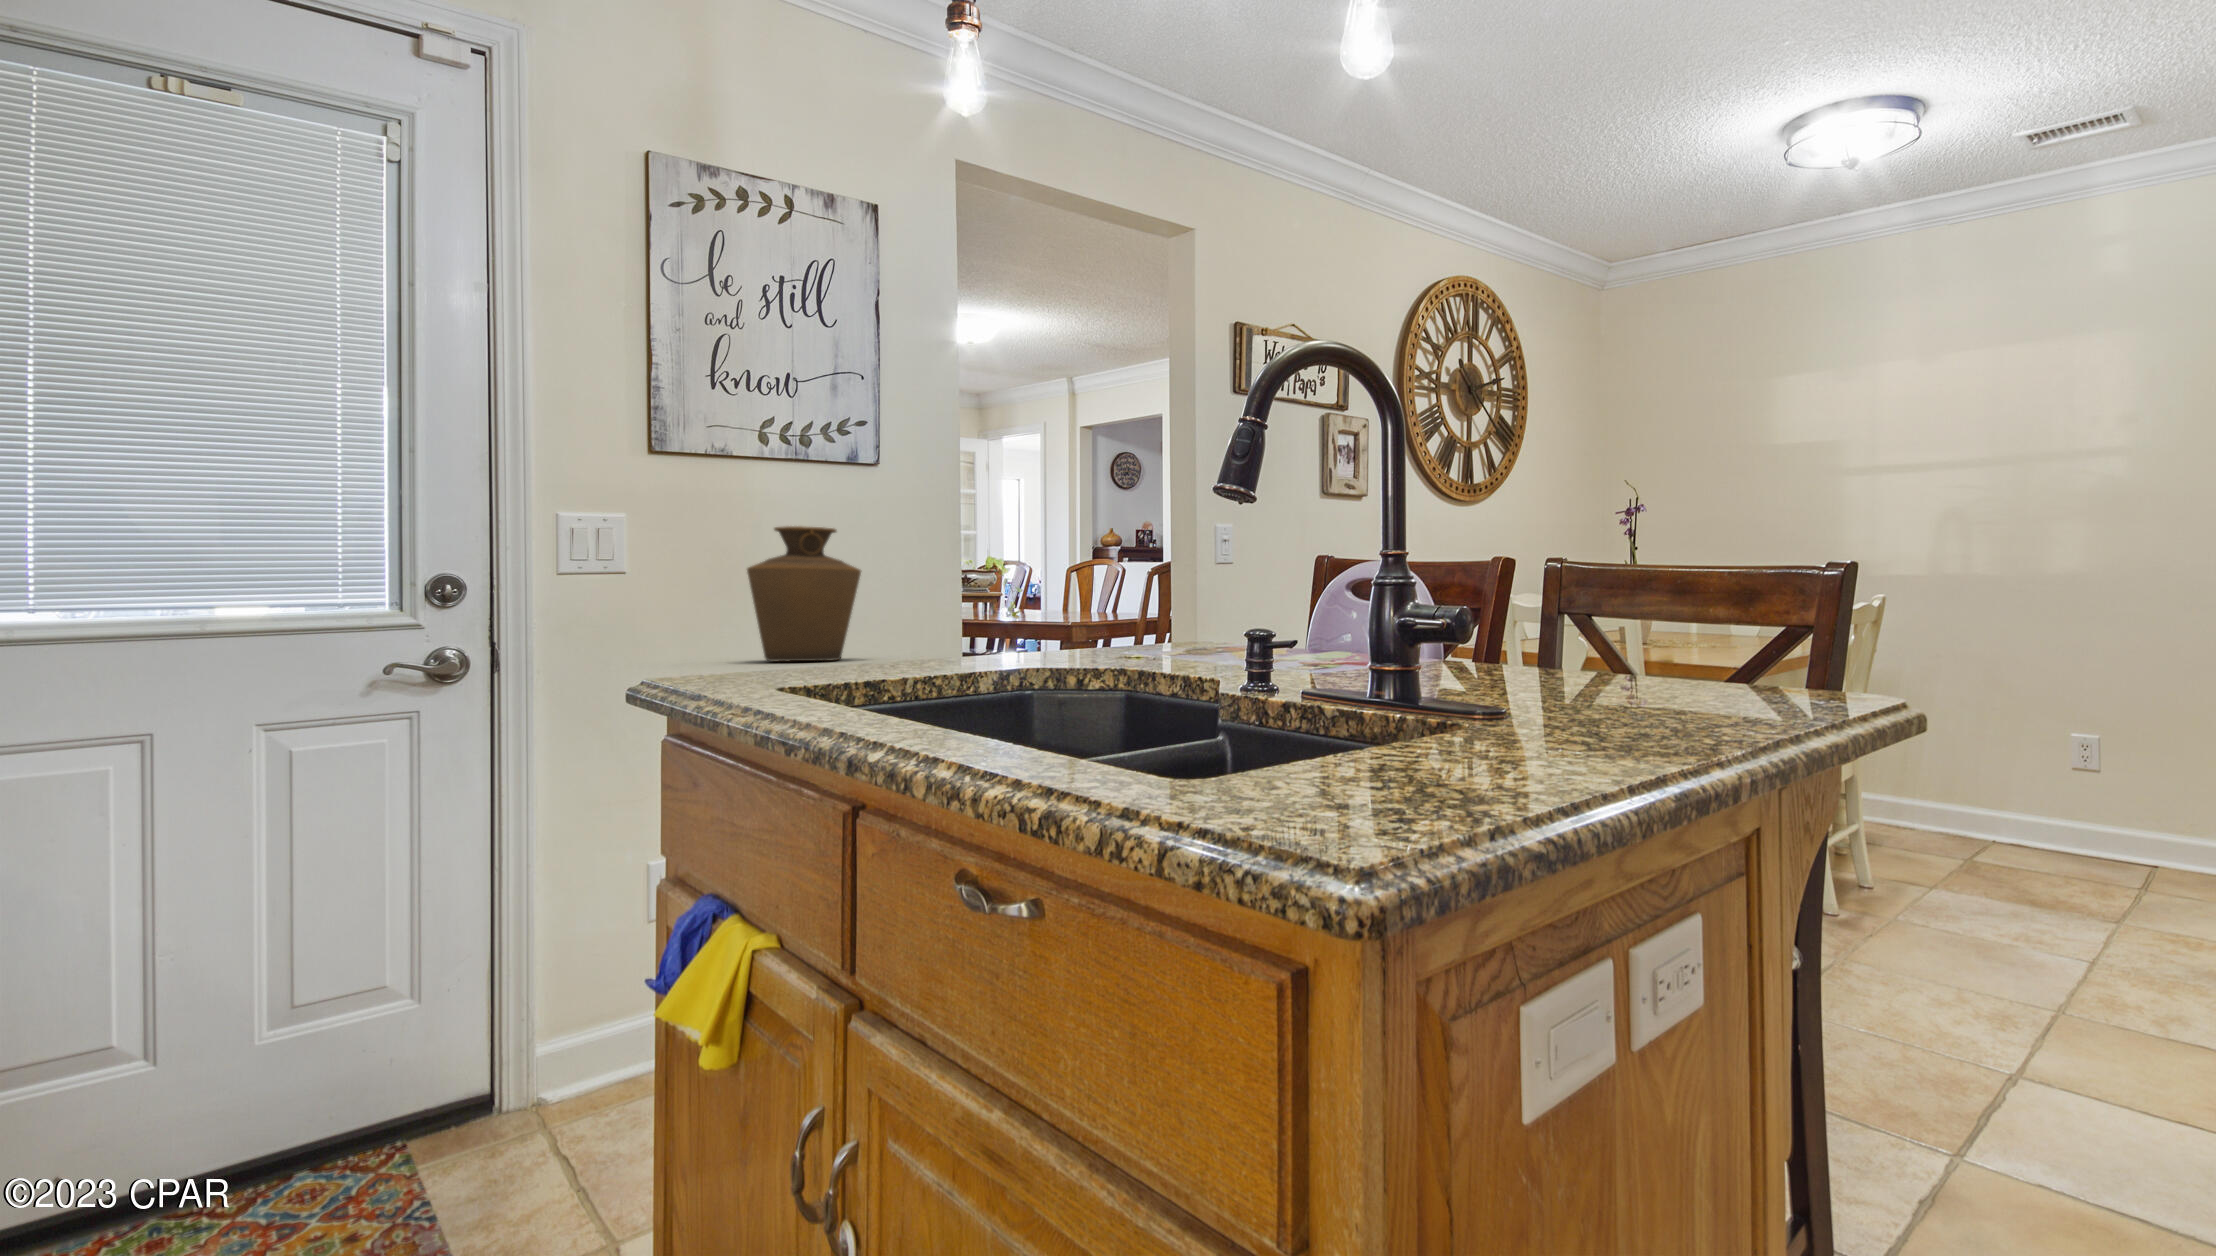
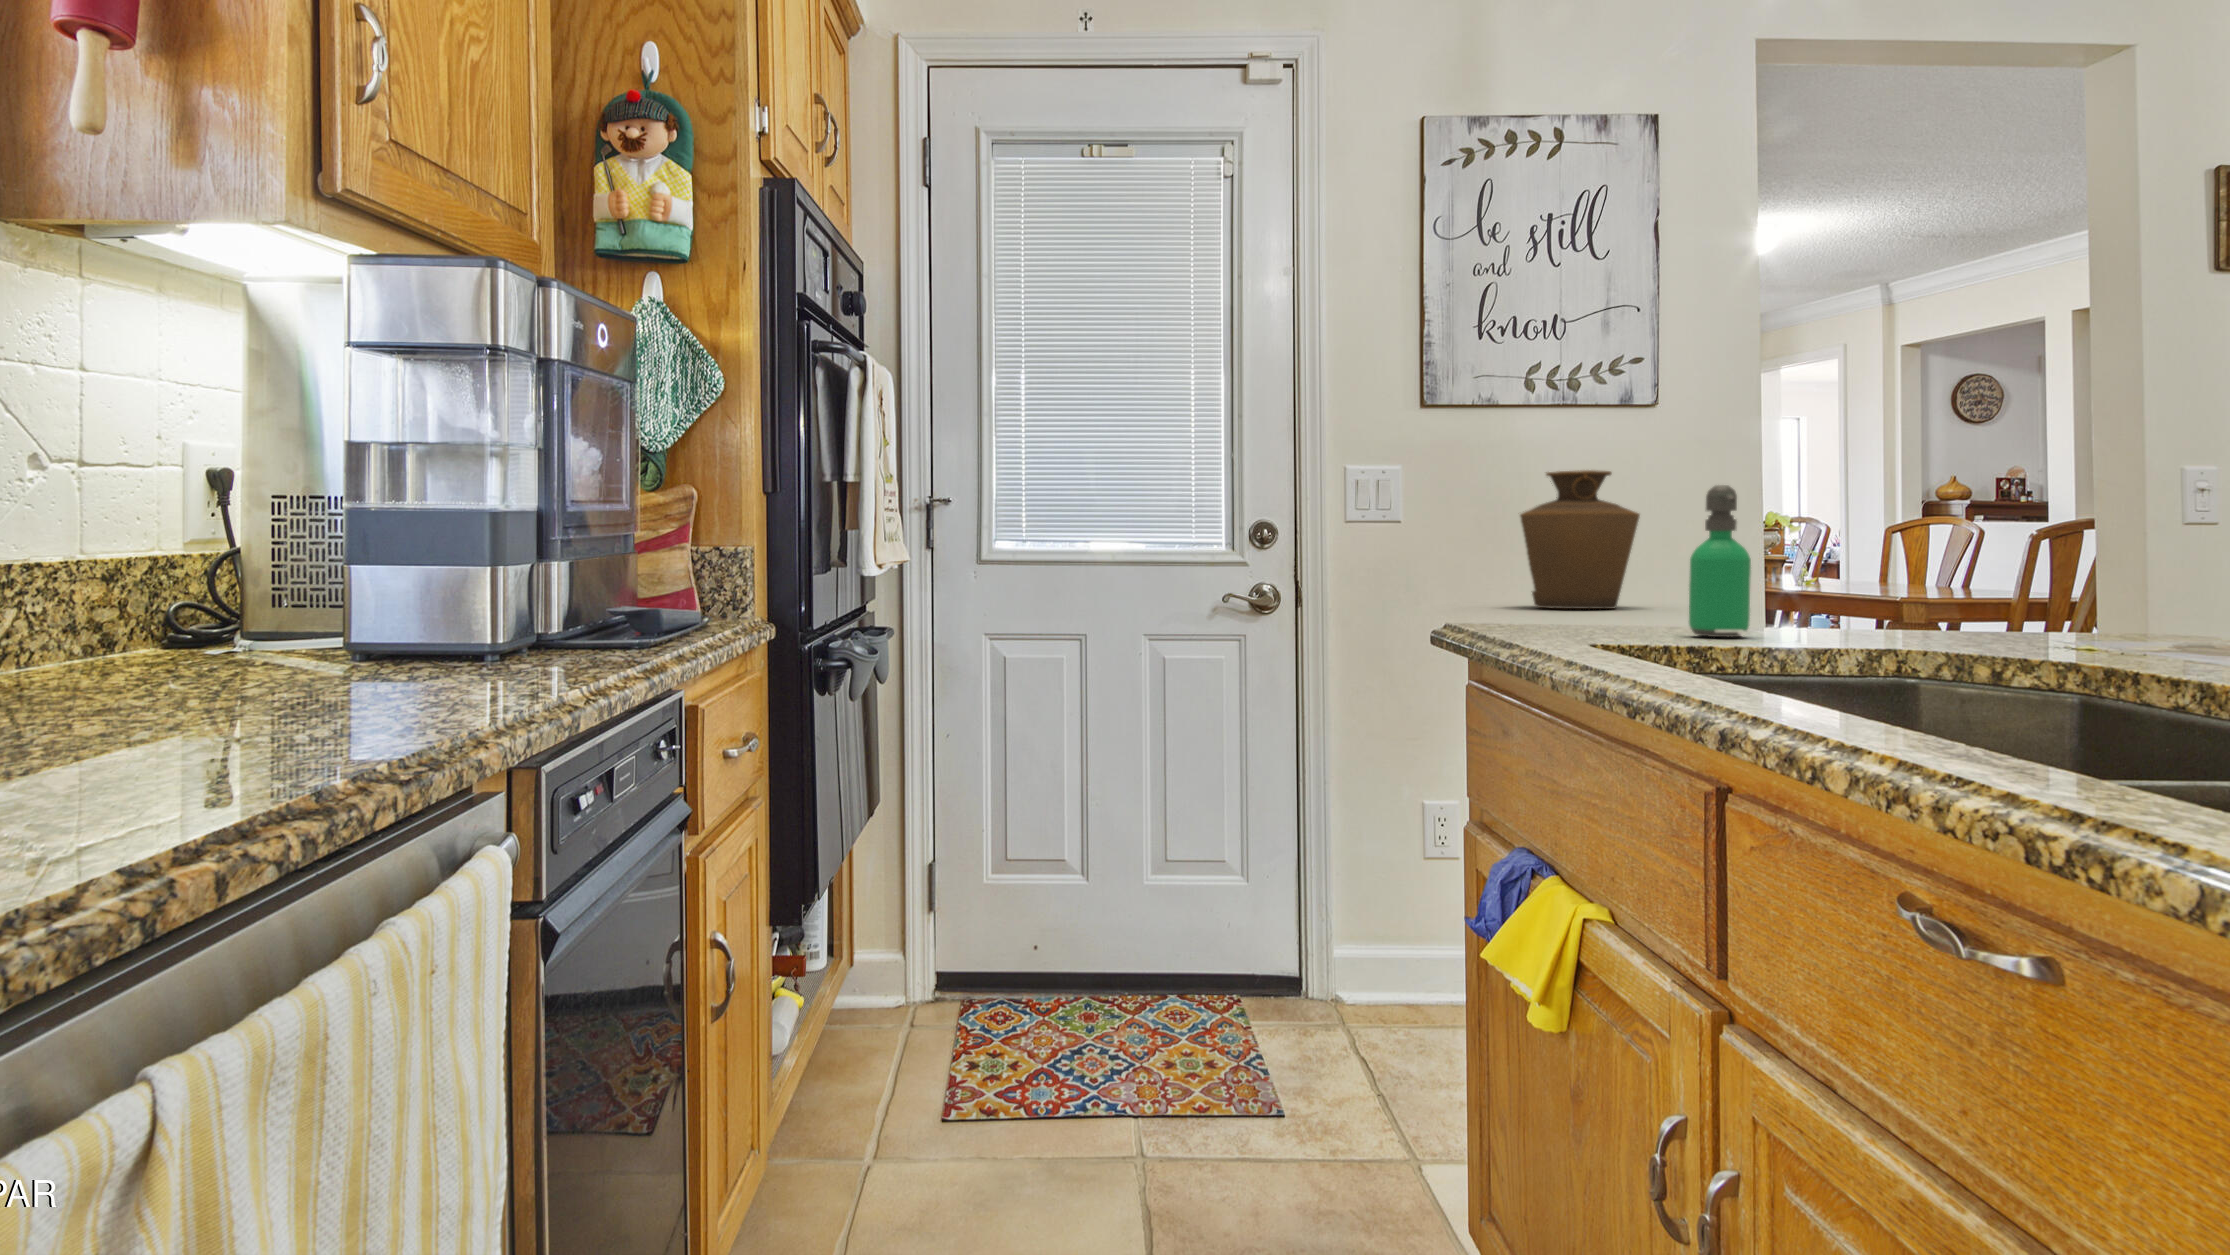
soap dispenser: none [880,544,929,680] -> present [1689,485,1751,637]

